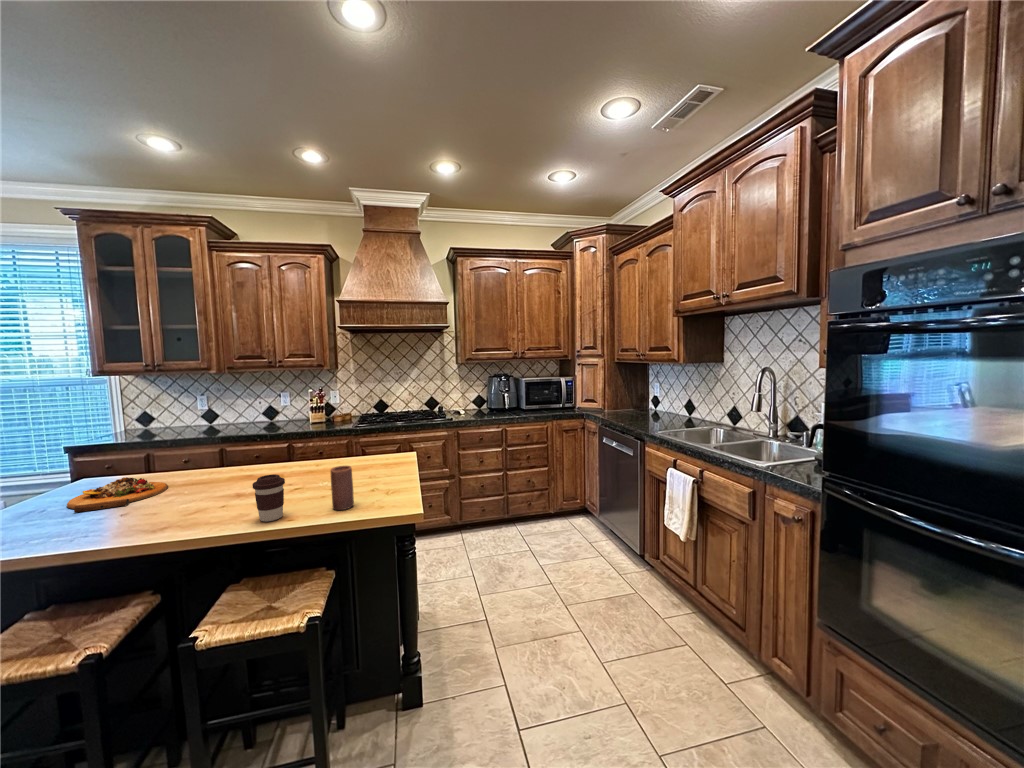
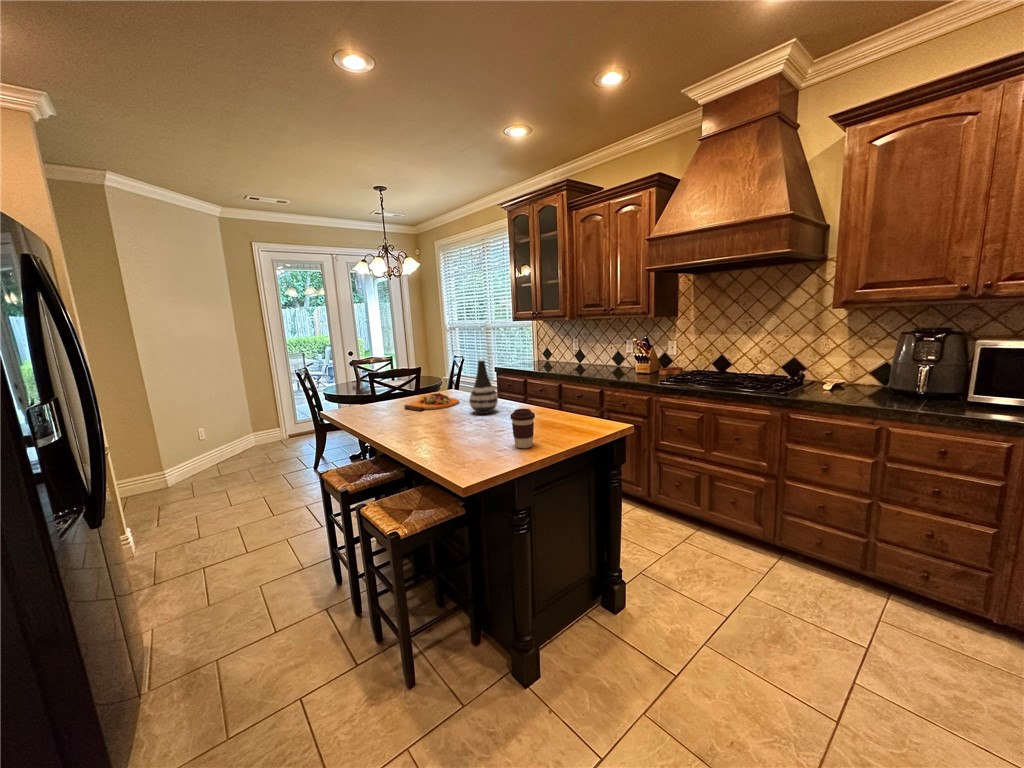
vase: none [223,418,263,483] -> present [469,360,498,414]
candle: present [330,466,354,510] -> none [449,417,472,459]
coffee cup: present [252,474,285,522] -> present [510,409,535,448]

